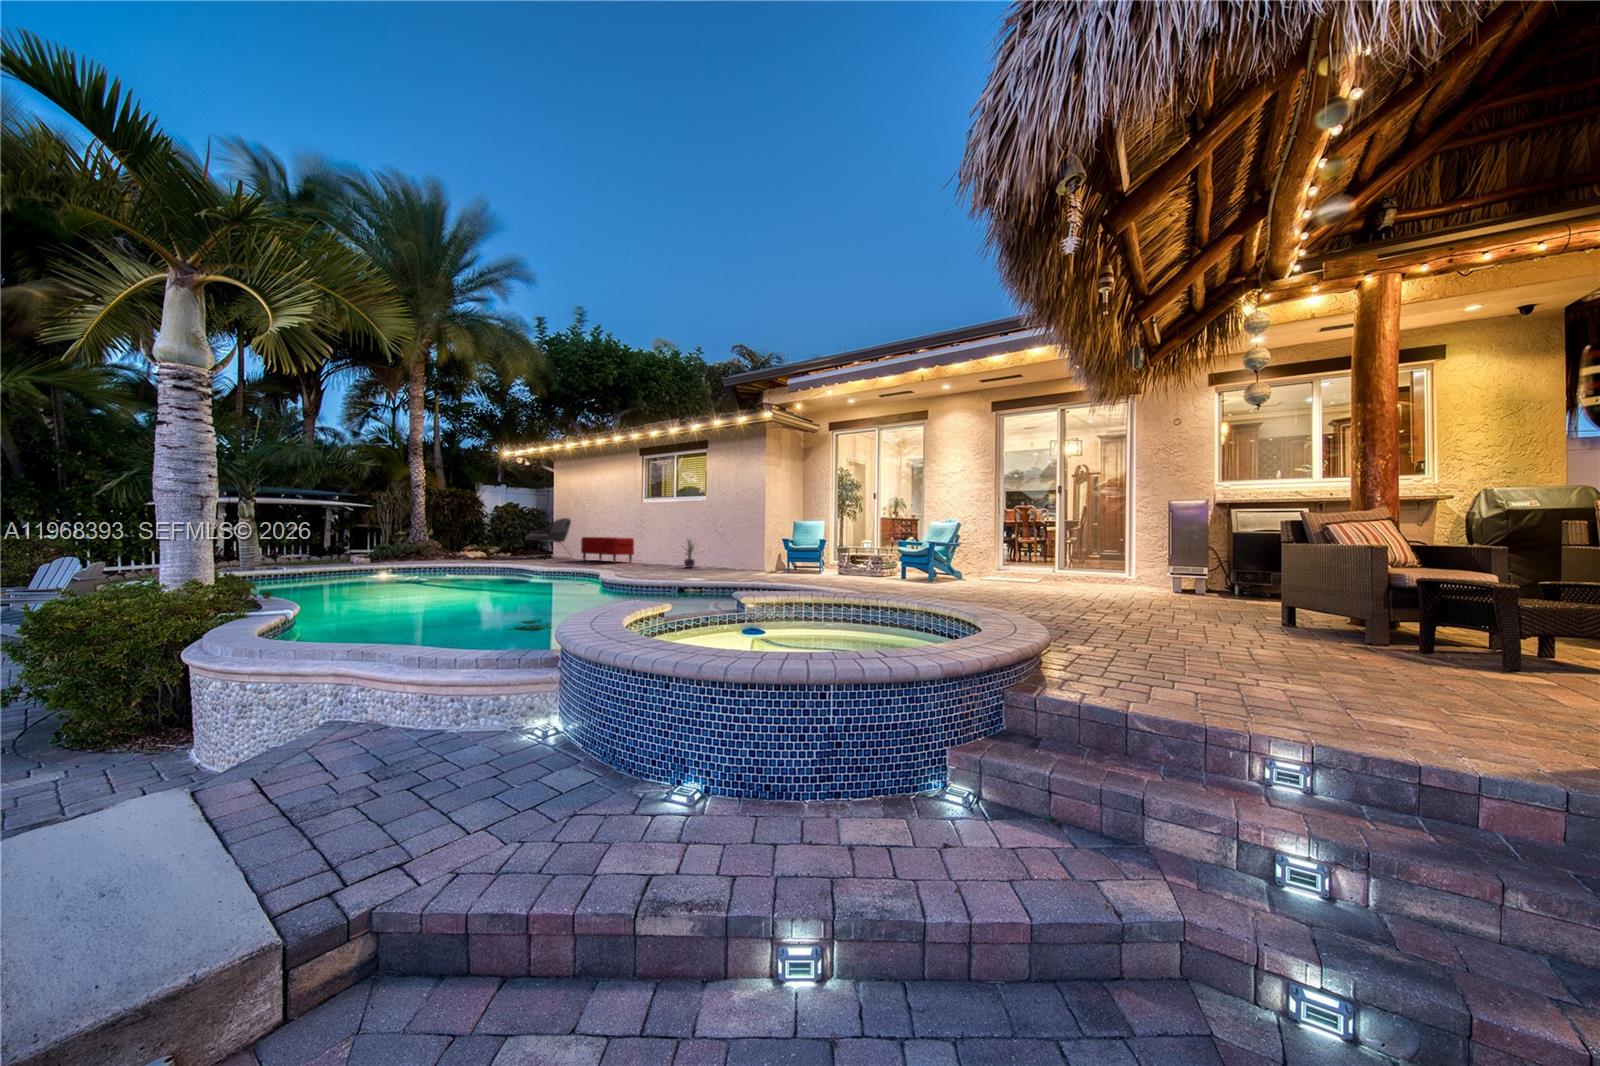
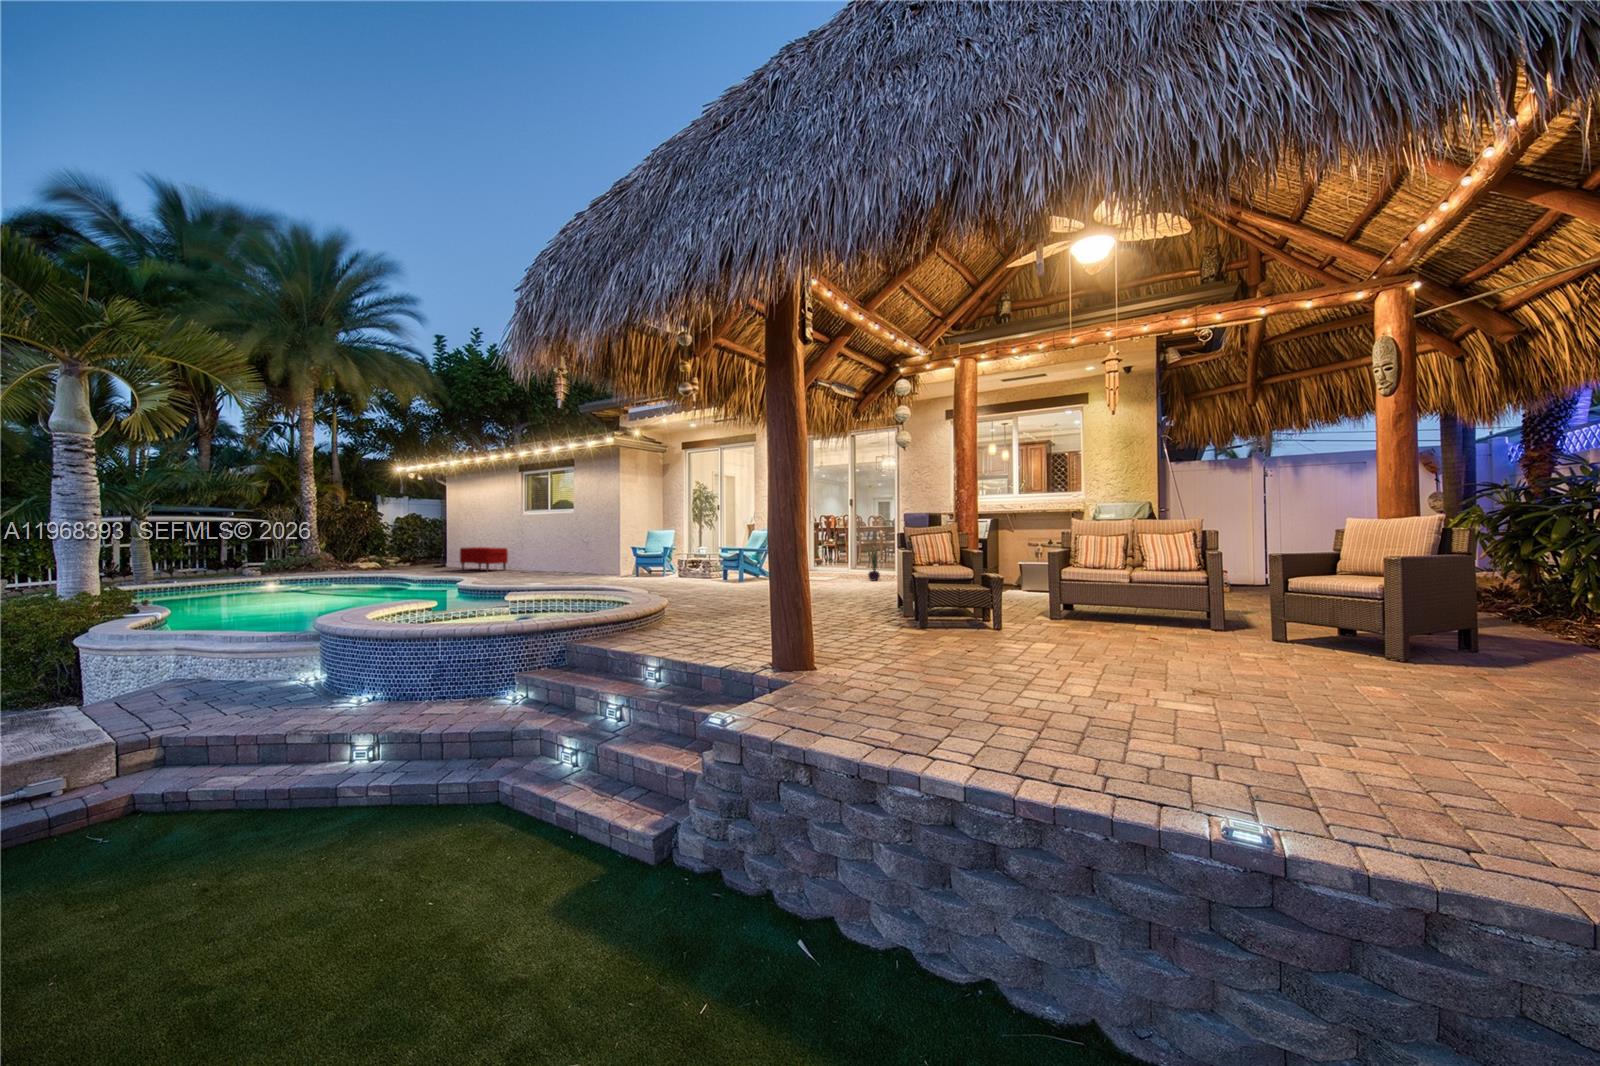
lounge chair: present [525,518,571,559] -> none [410,530,456,569]
decorative plant: present [684,540,695,567] -> present [868,550,880,581]

